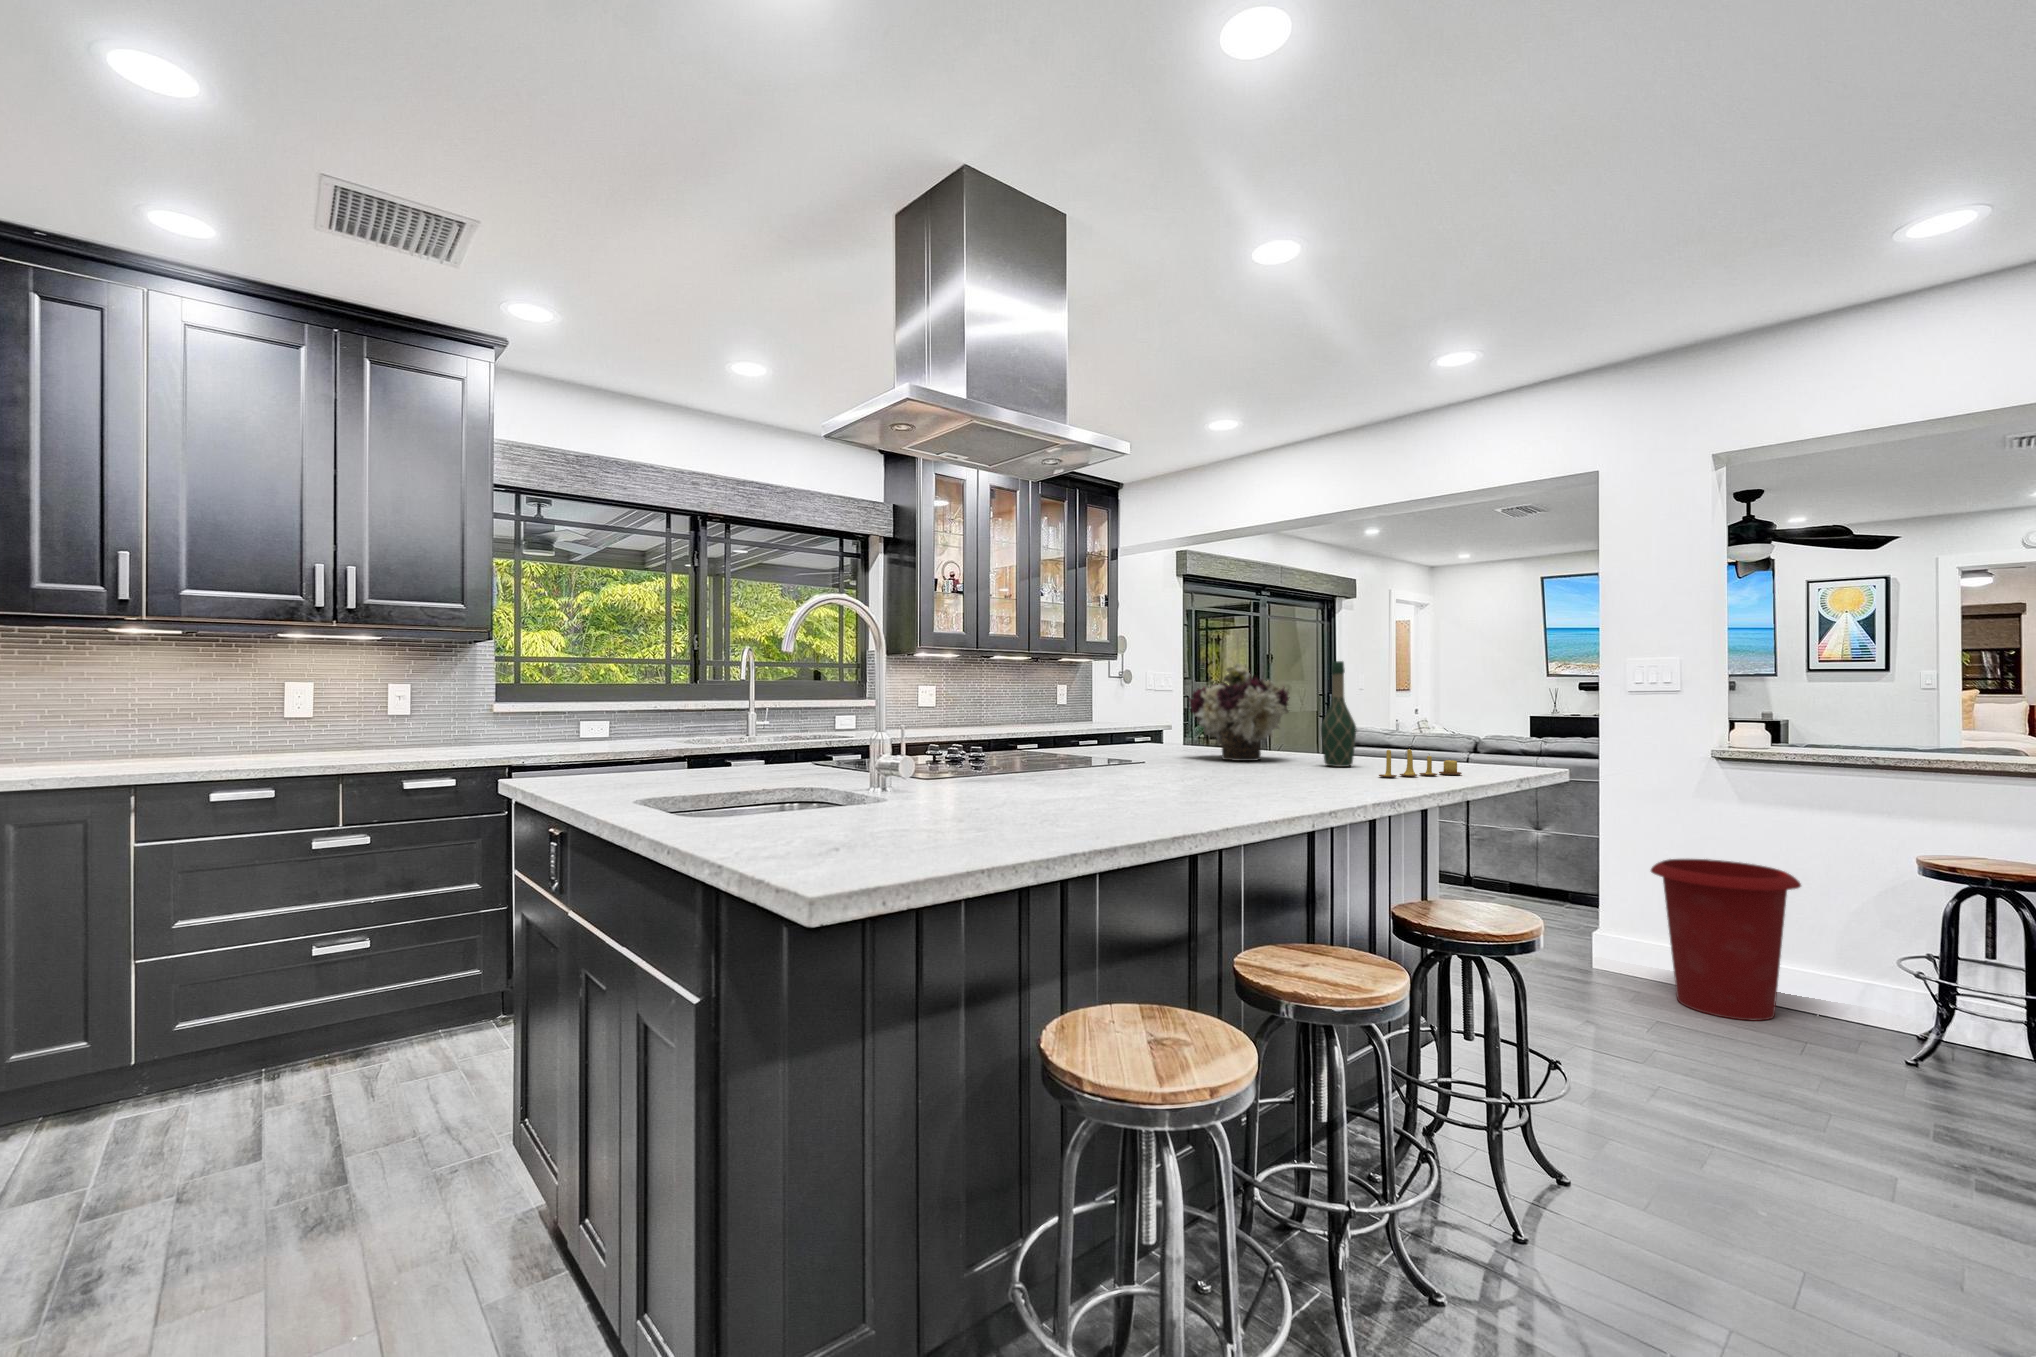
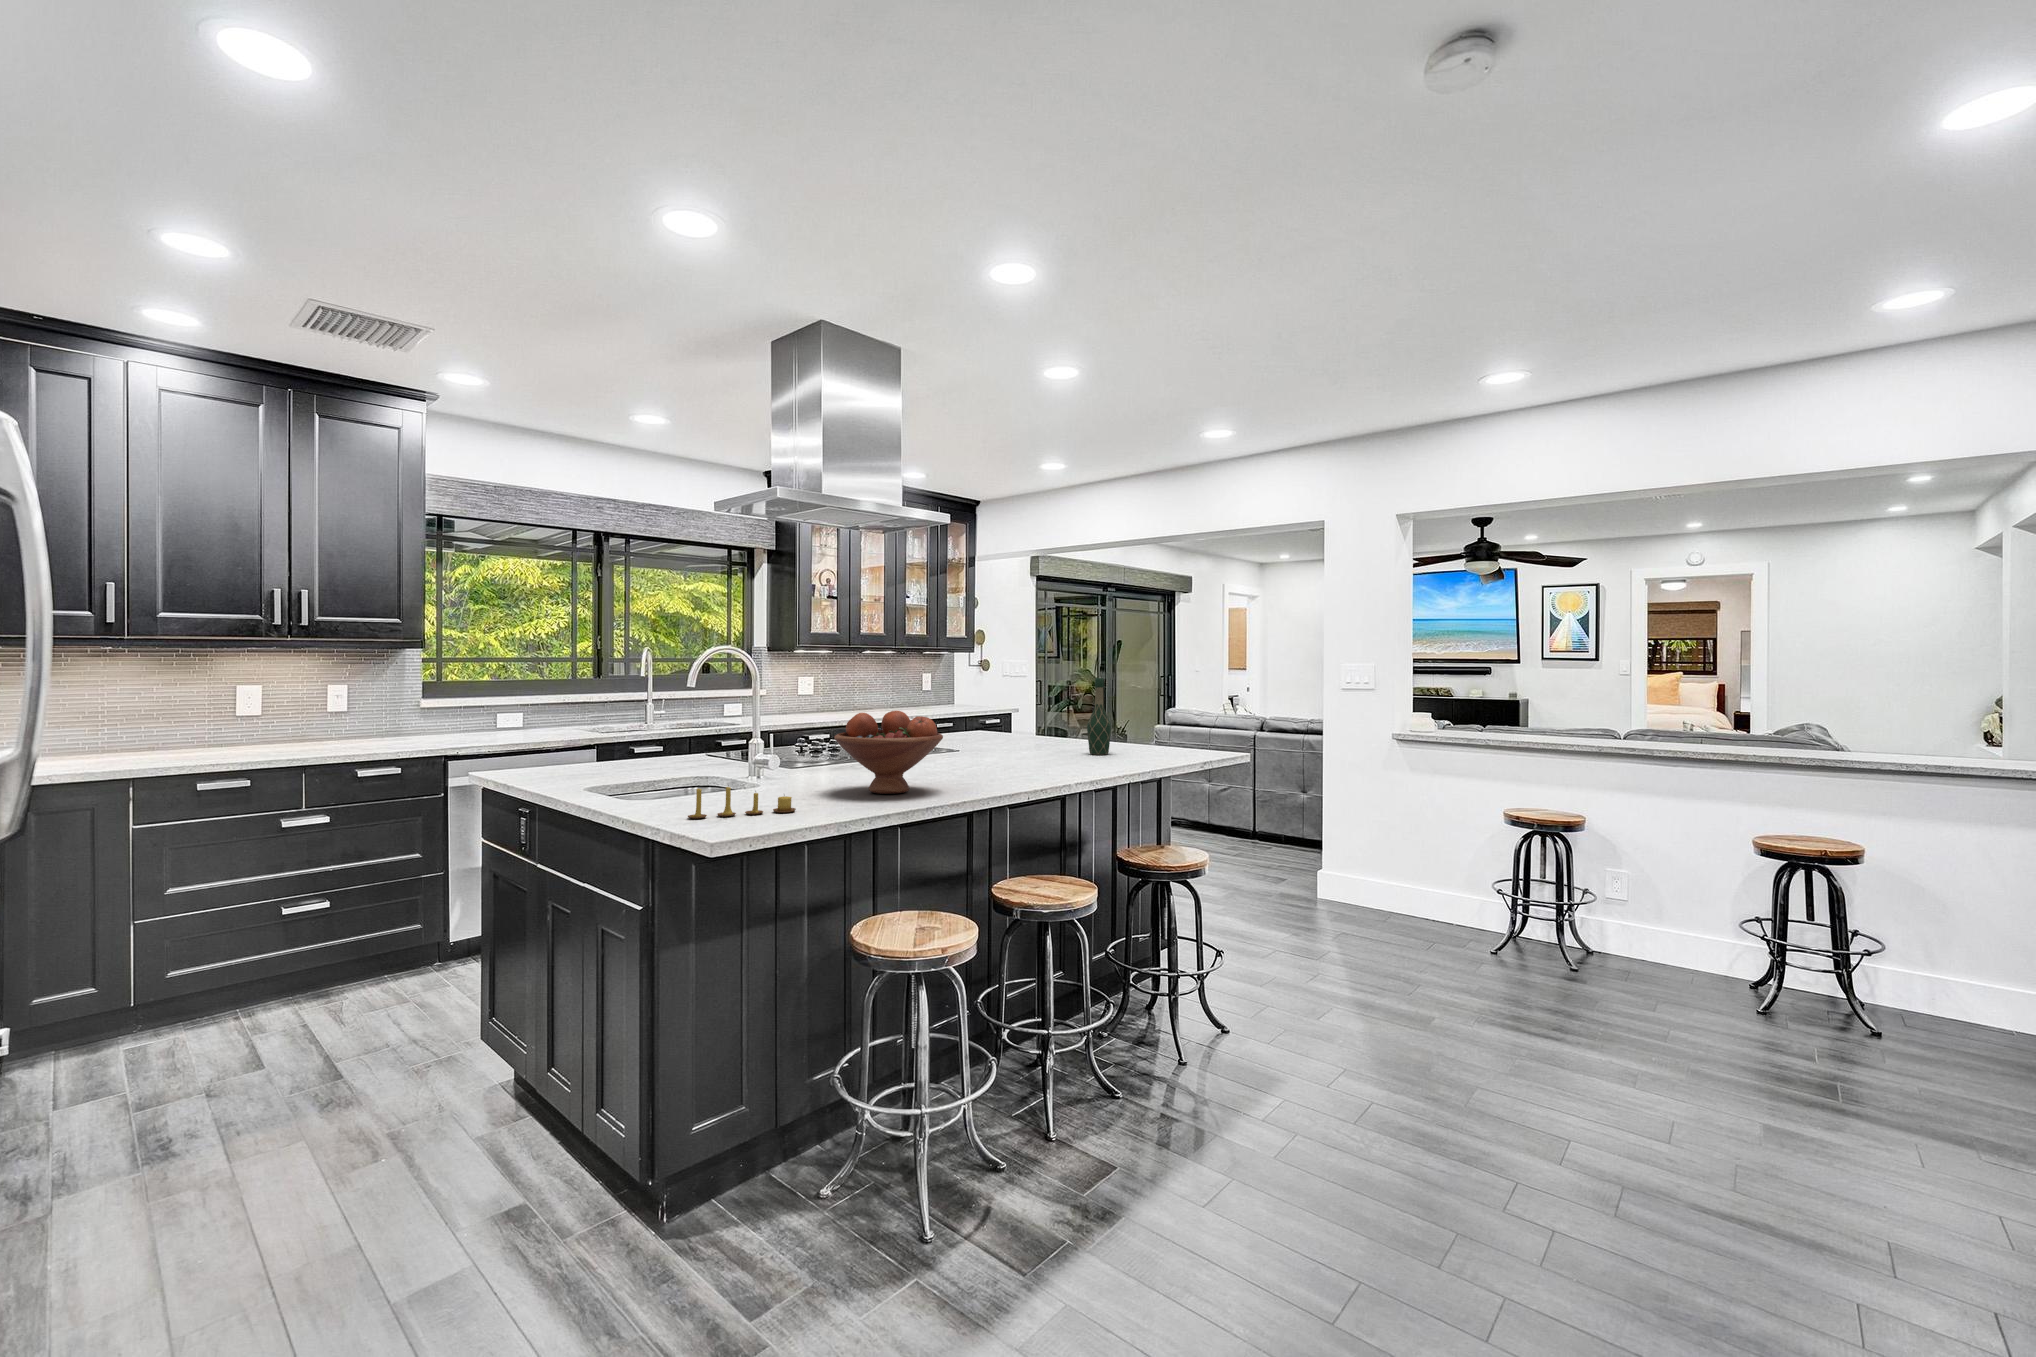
flower arrangement: present [1189,663,1290,761] -> none [998,676,1072,750]
fruit bowl: none [999,688,1169,815] -> present [834,711,943,794]
candle: present [1379,749,1462,777] -> present [688,786,796,818]
waste bin: present [1651,859,1801,1021] -> none [1349,817,1444,933]

